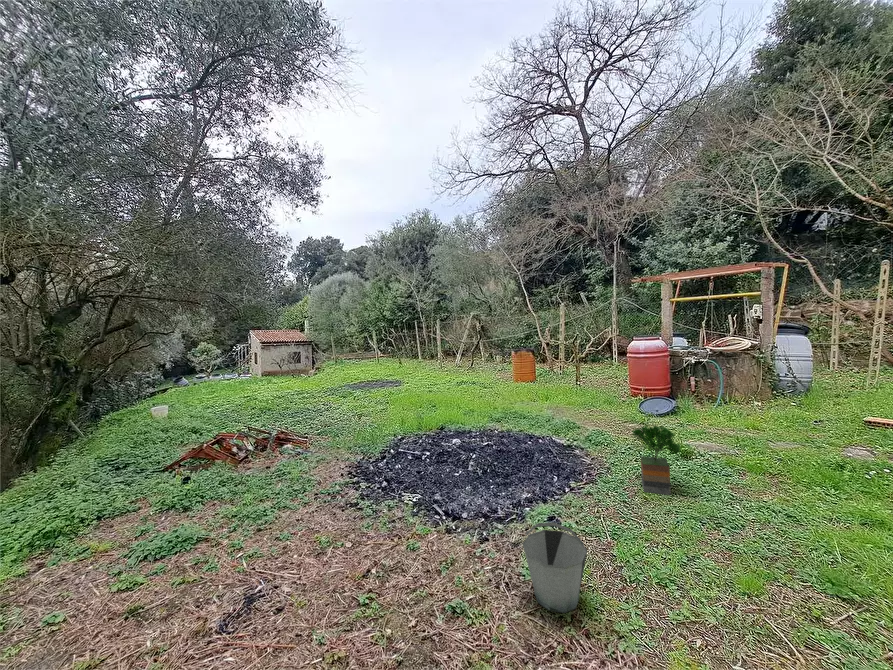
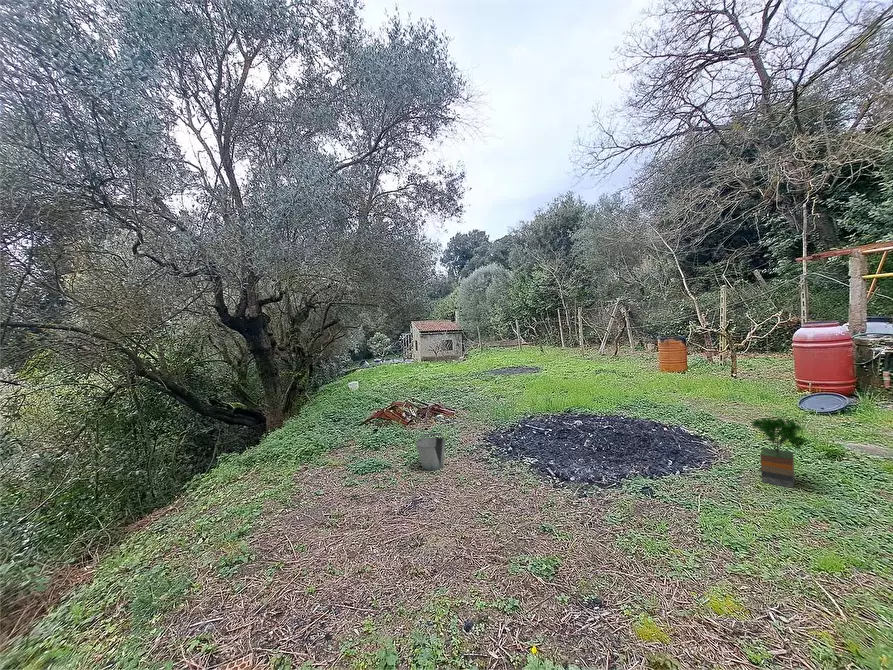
bucket: present [523,522,587,613] -> present [416,433,446,471]

